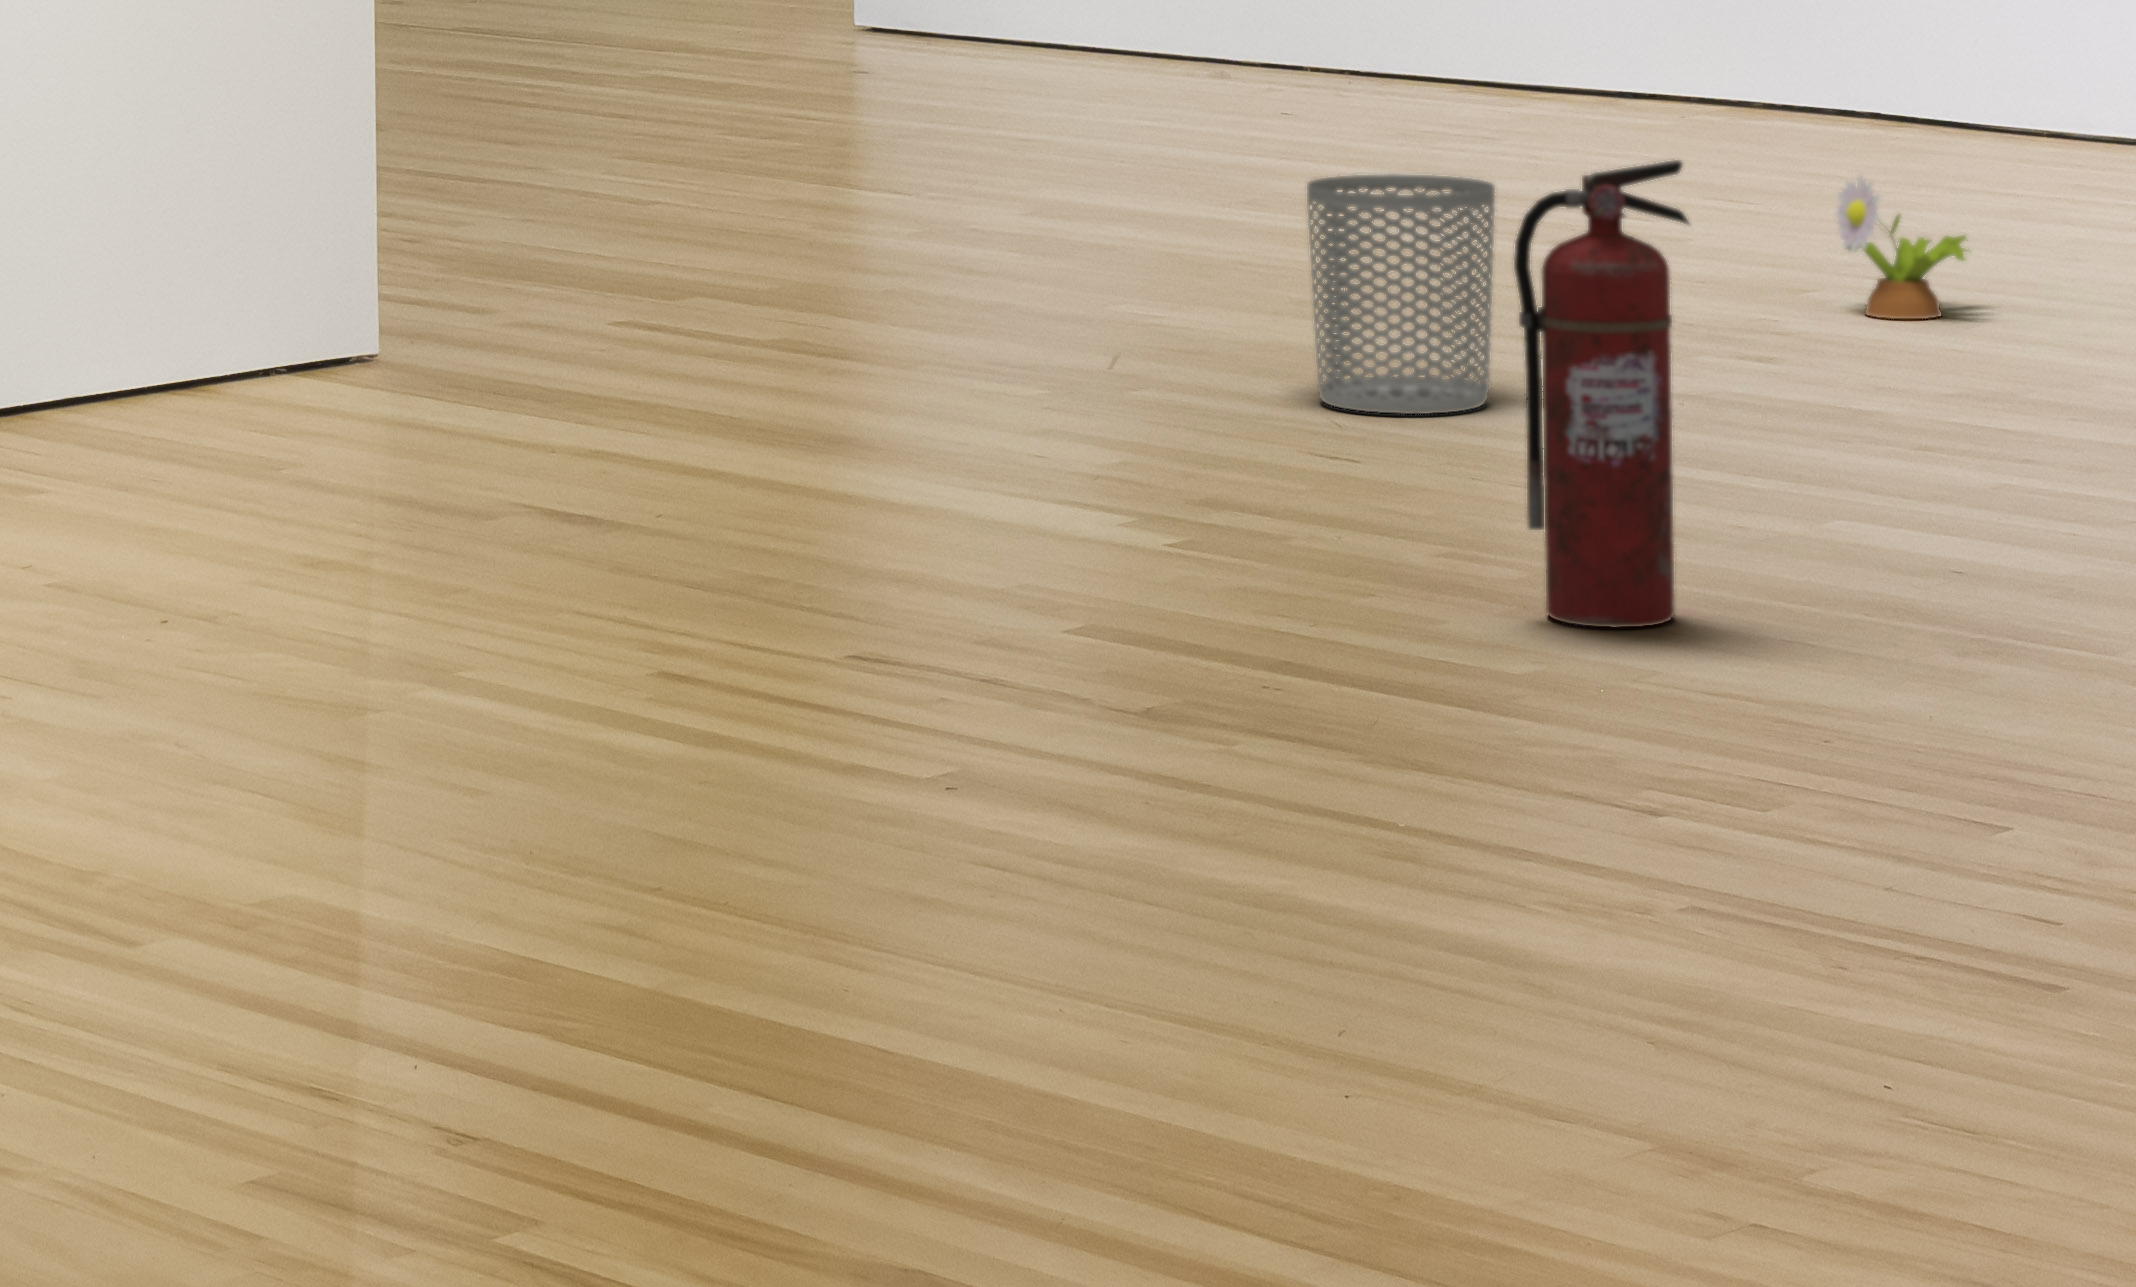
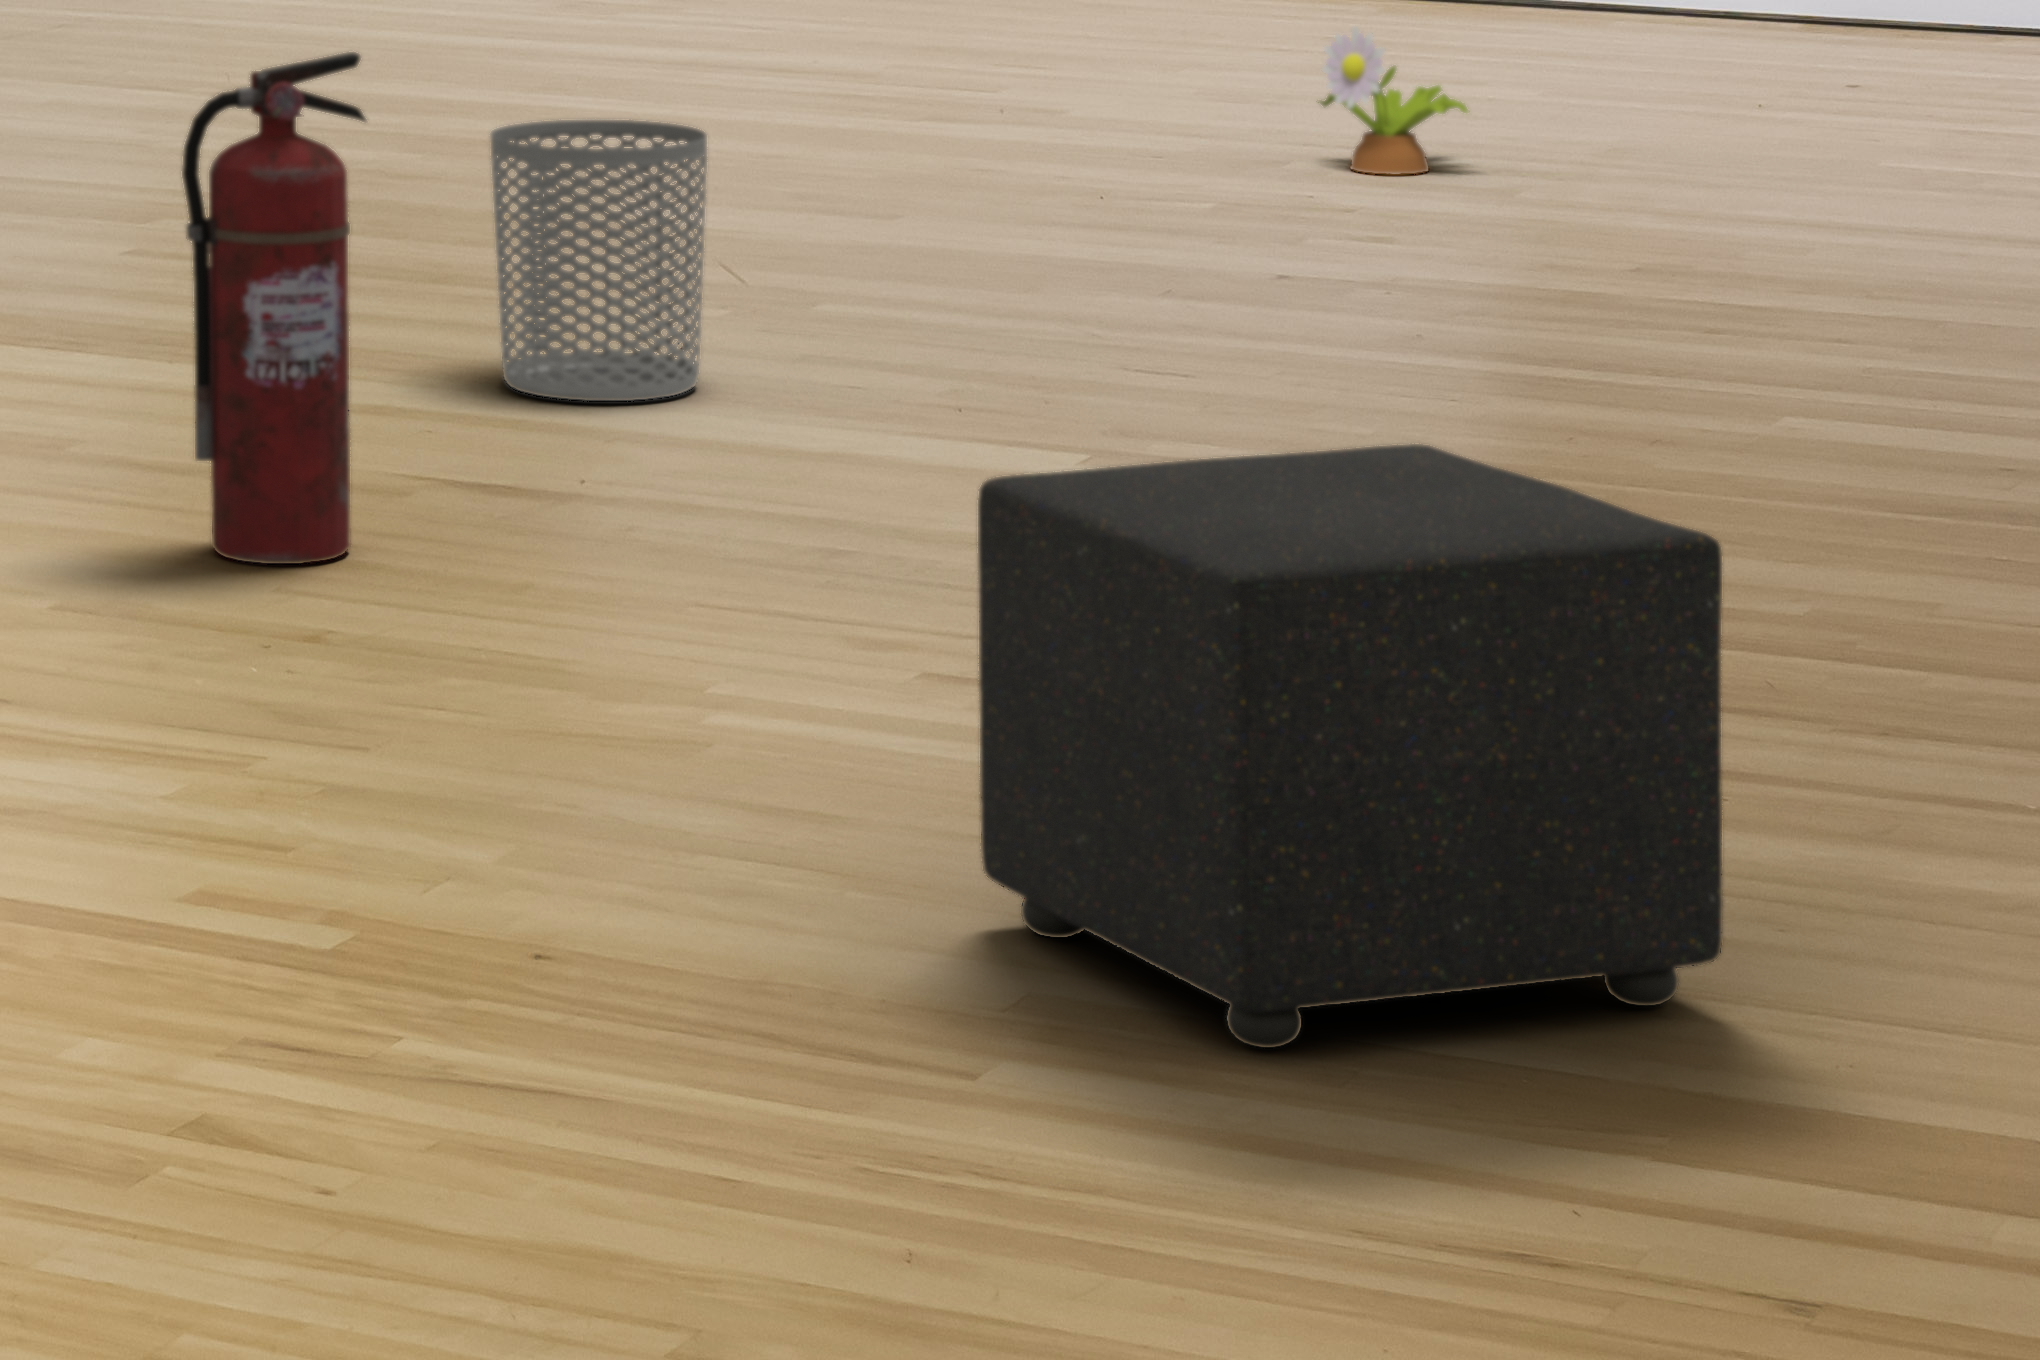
fire extinguisher: present [1514,160,1689,628] -> present [182,52,366,564]
waste bin: present [1307,174,1495,414] -> present [491,120,707,401]
ottoman: none [340,456,810,922] -> present [978,444,1723,1048]

